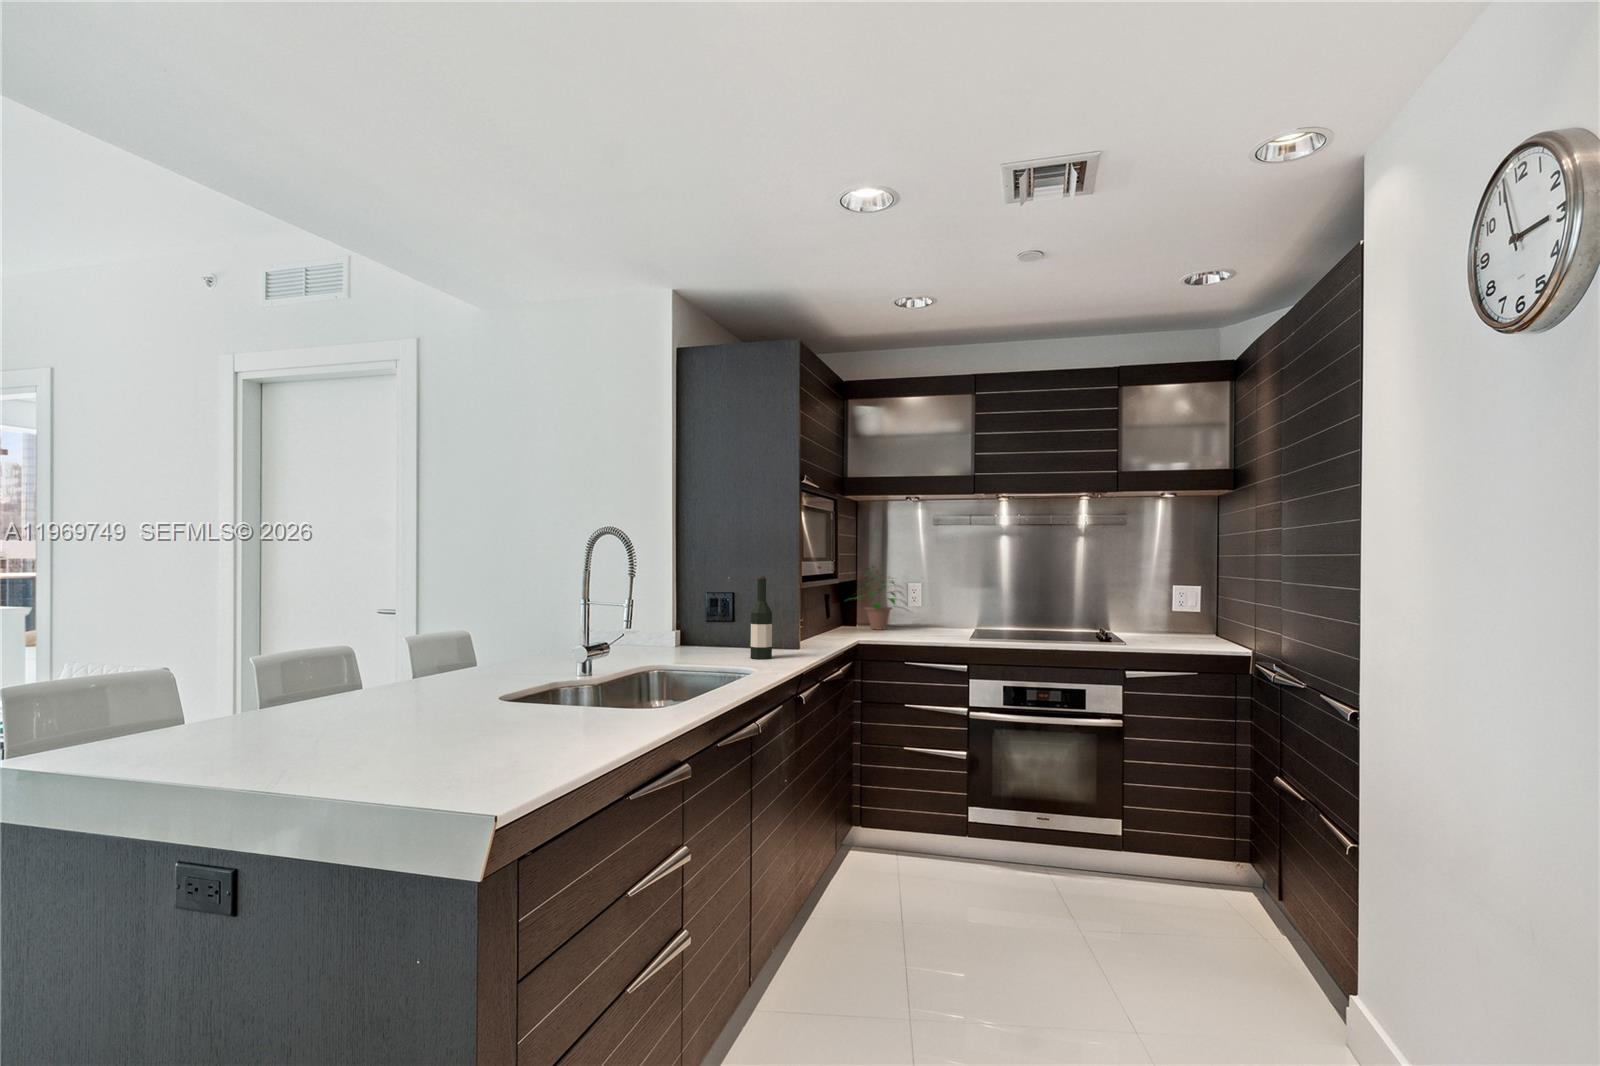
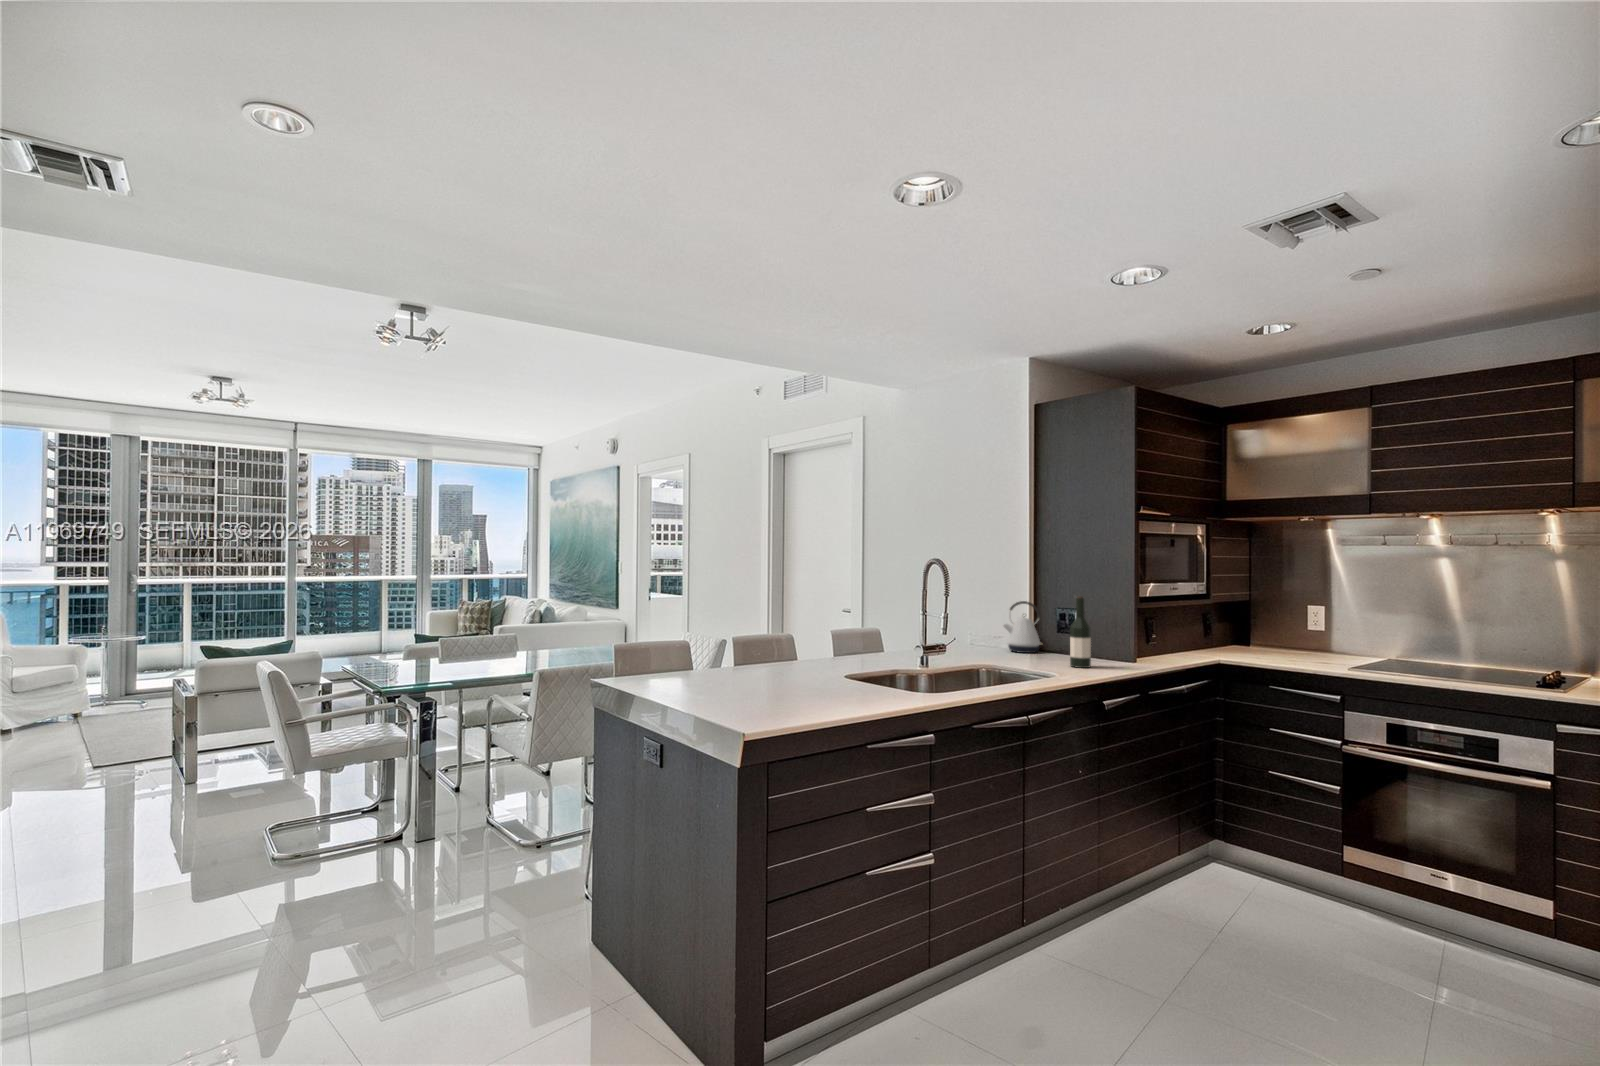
potted plant: present [856,567,908,630] -> none [1231,587,1311,652]
kettle: none [645,586,689,648] -> present [1003,601,1042,653]

